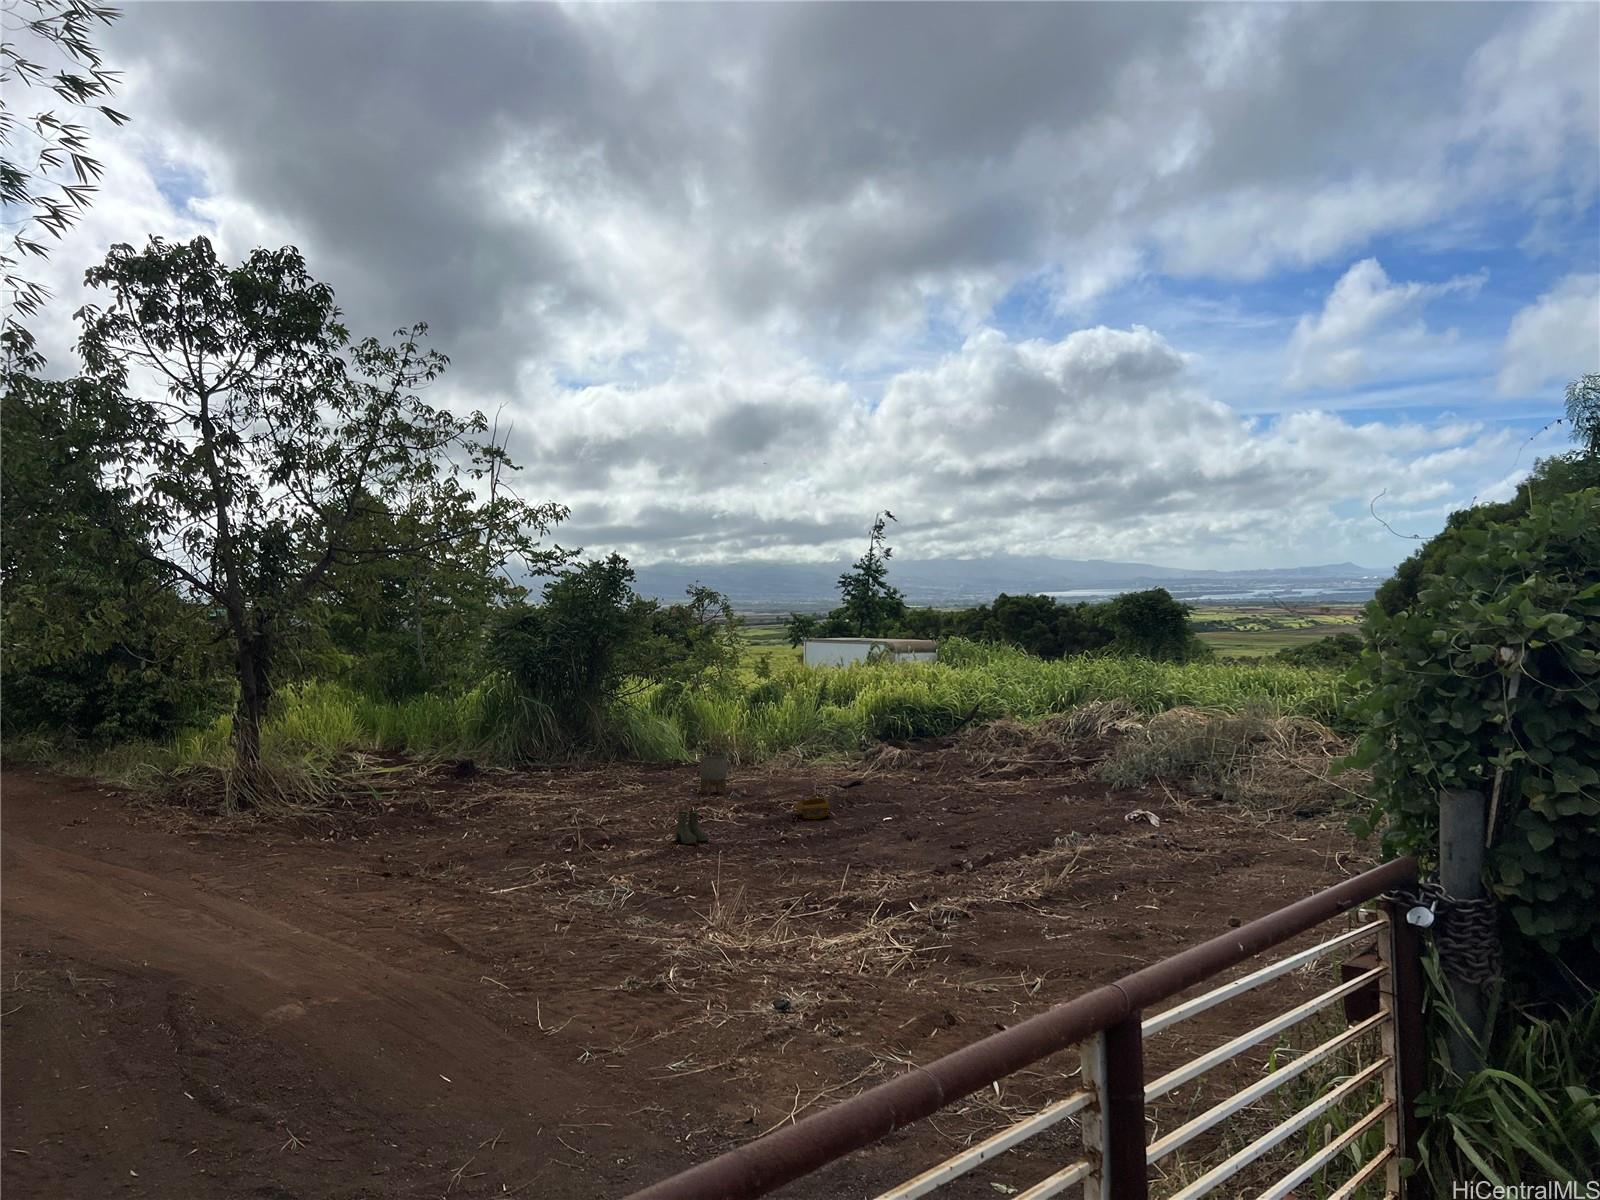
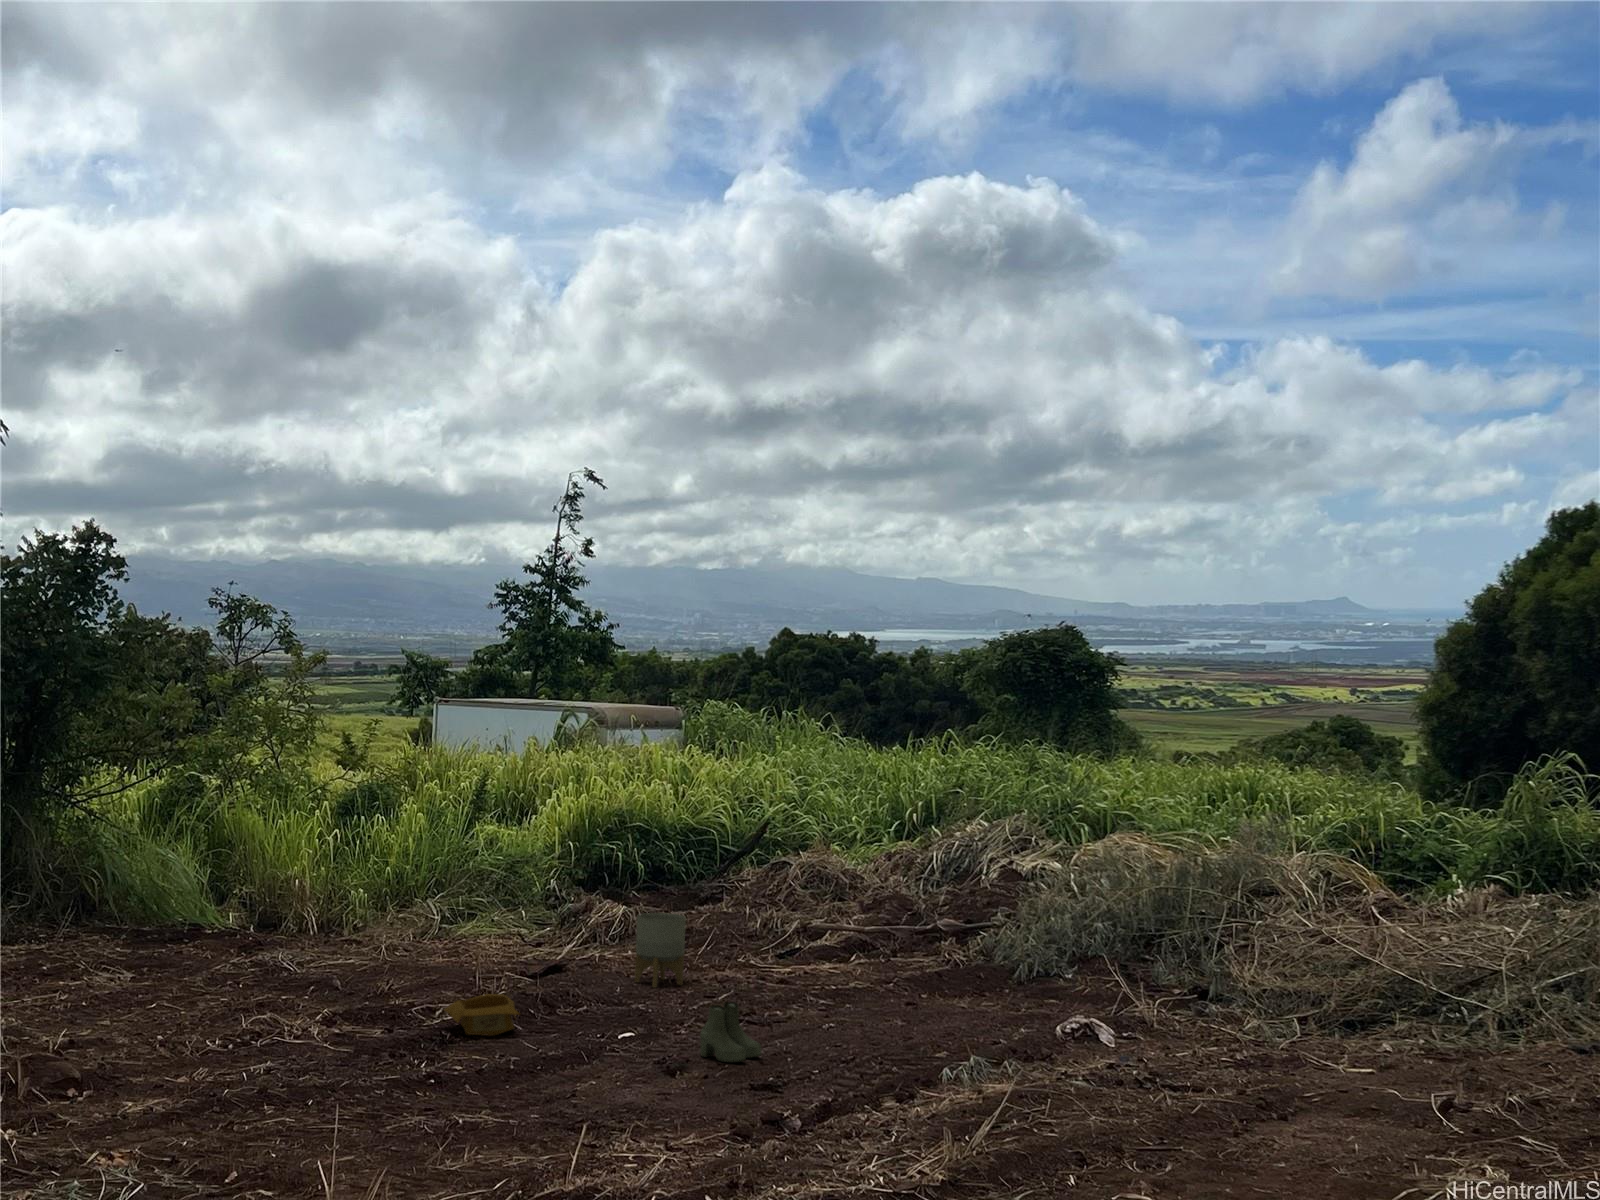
planter: present [700,756,727,796] -> present [634,913,686,987]
boots: present [675,810,708,844] -> present [700,1002,761,1063]

